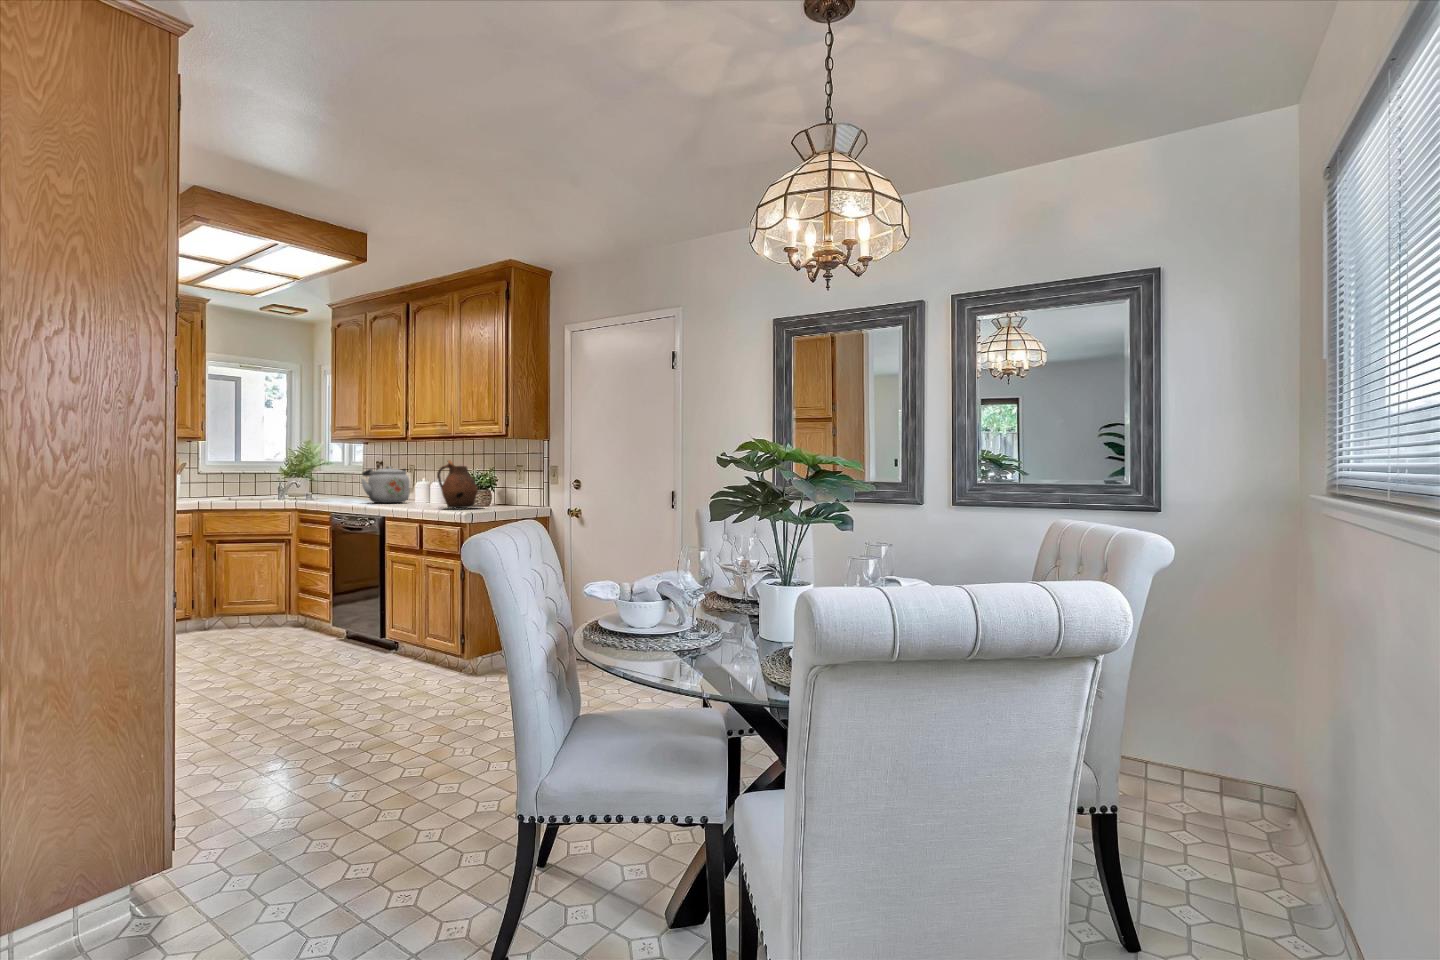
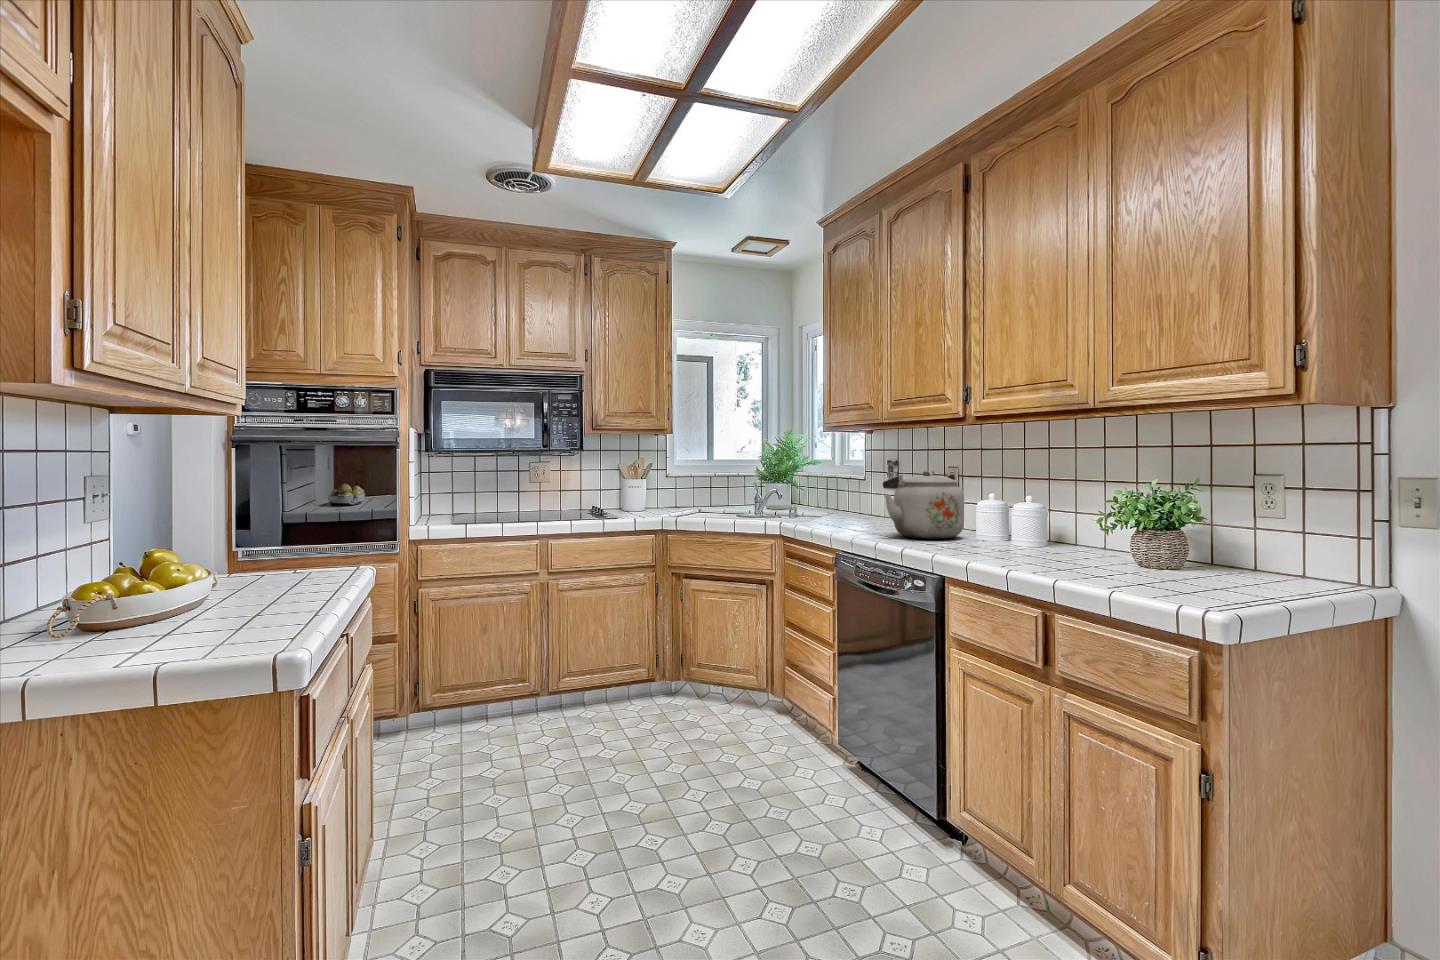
ceramic pitcher: present [437,461,478,509] -> none [1085,465,1218,591]

